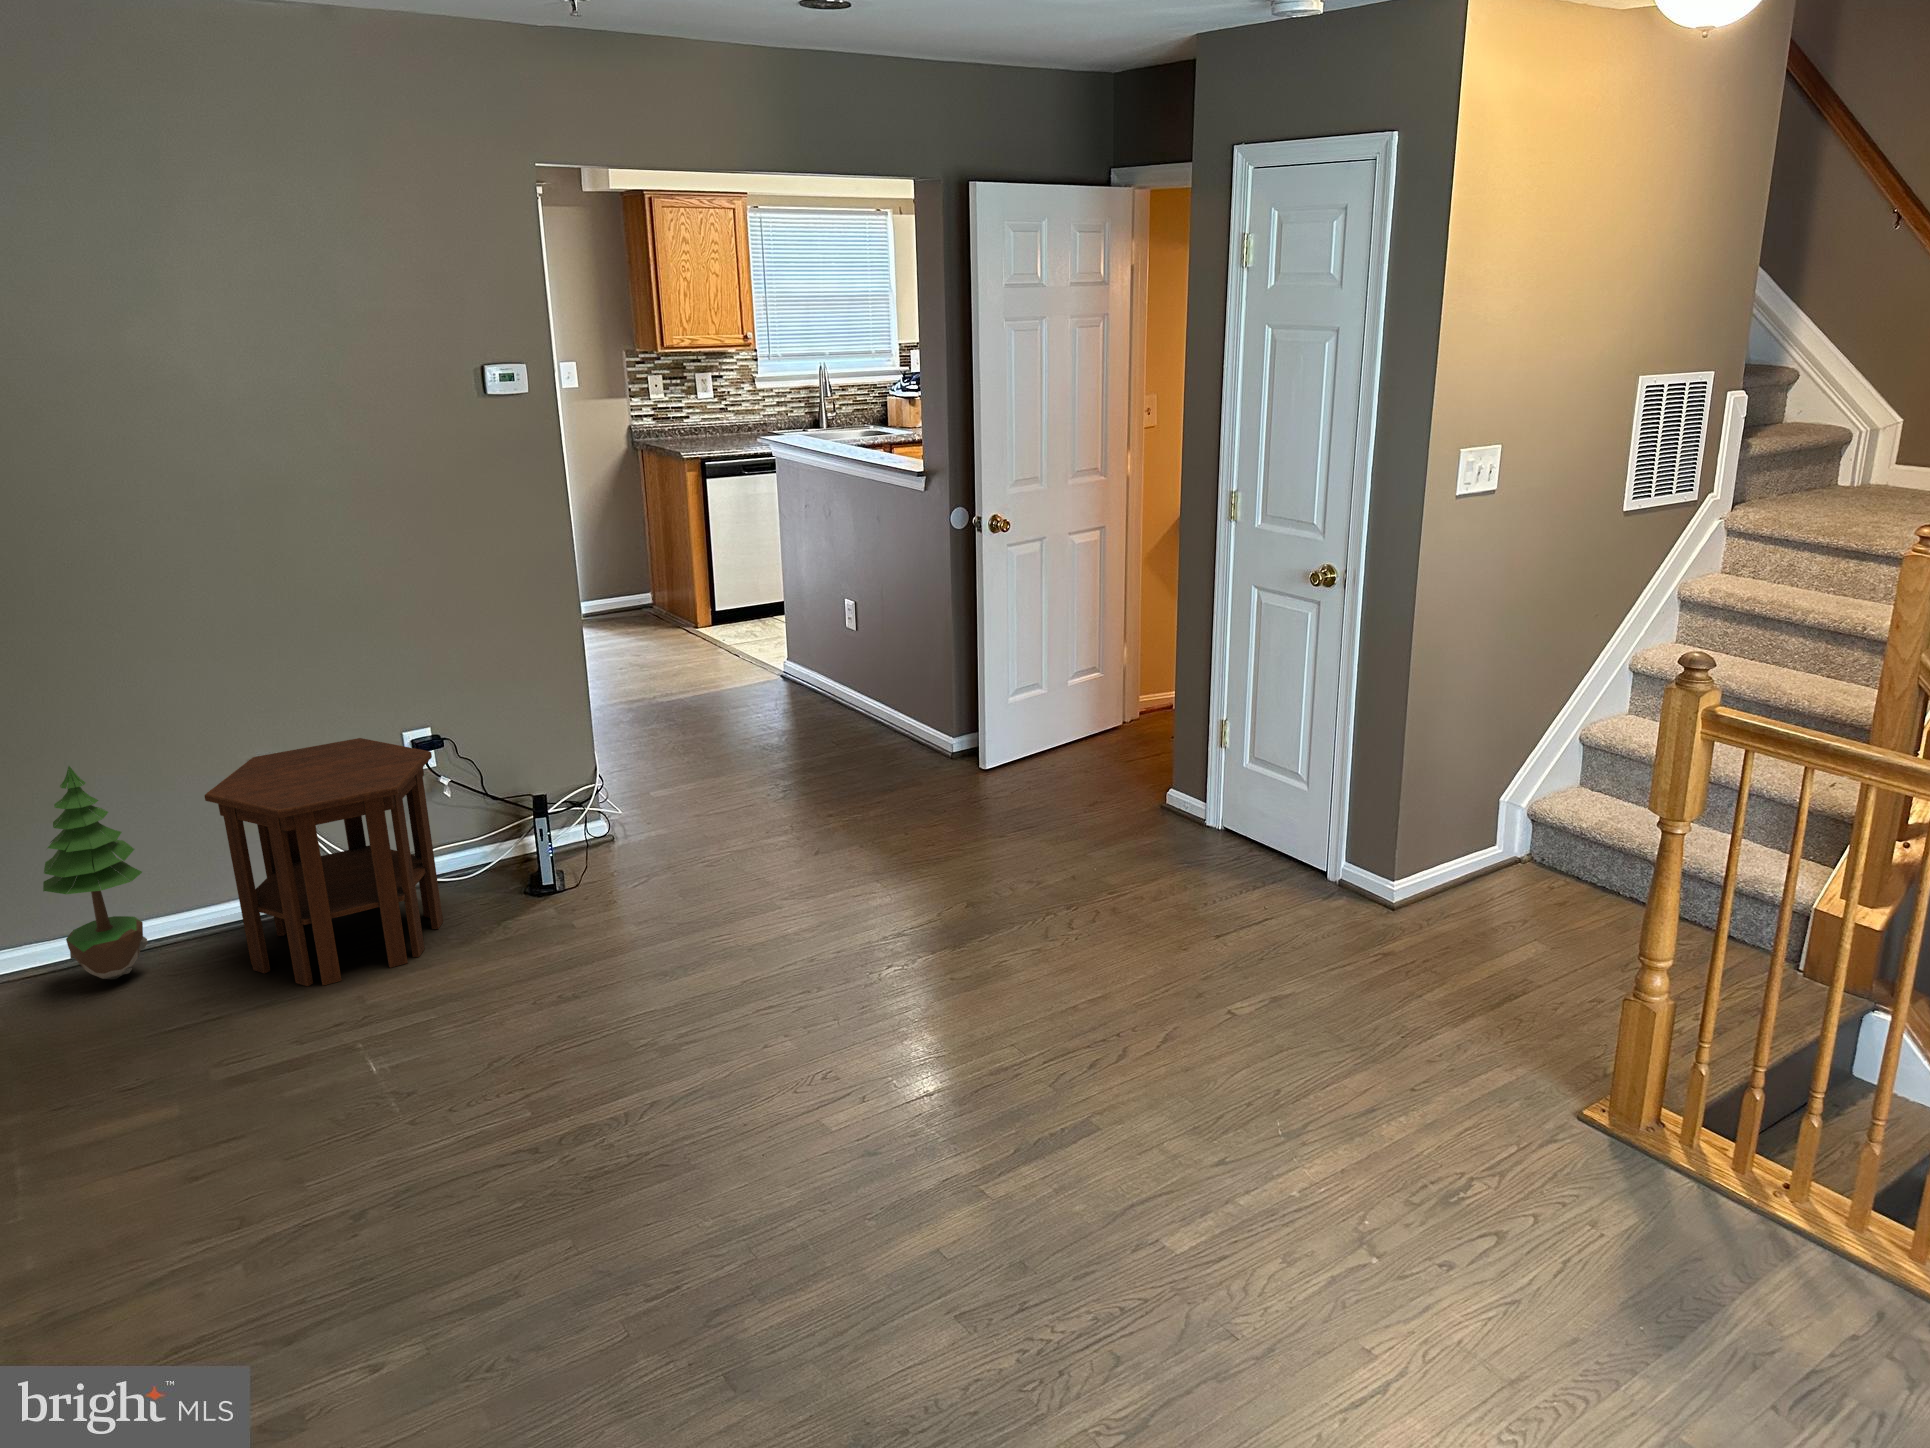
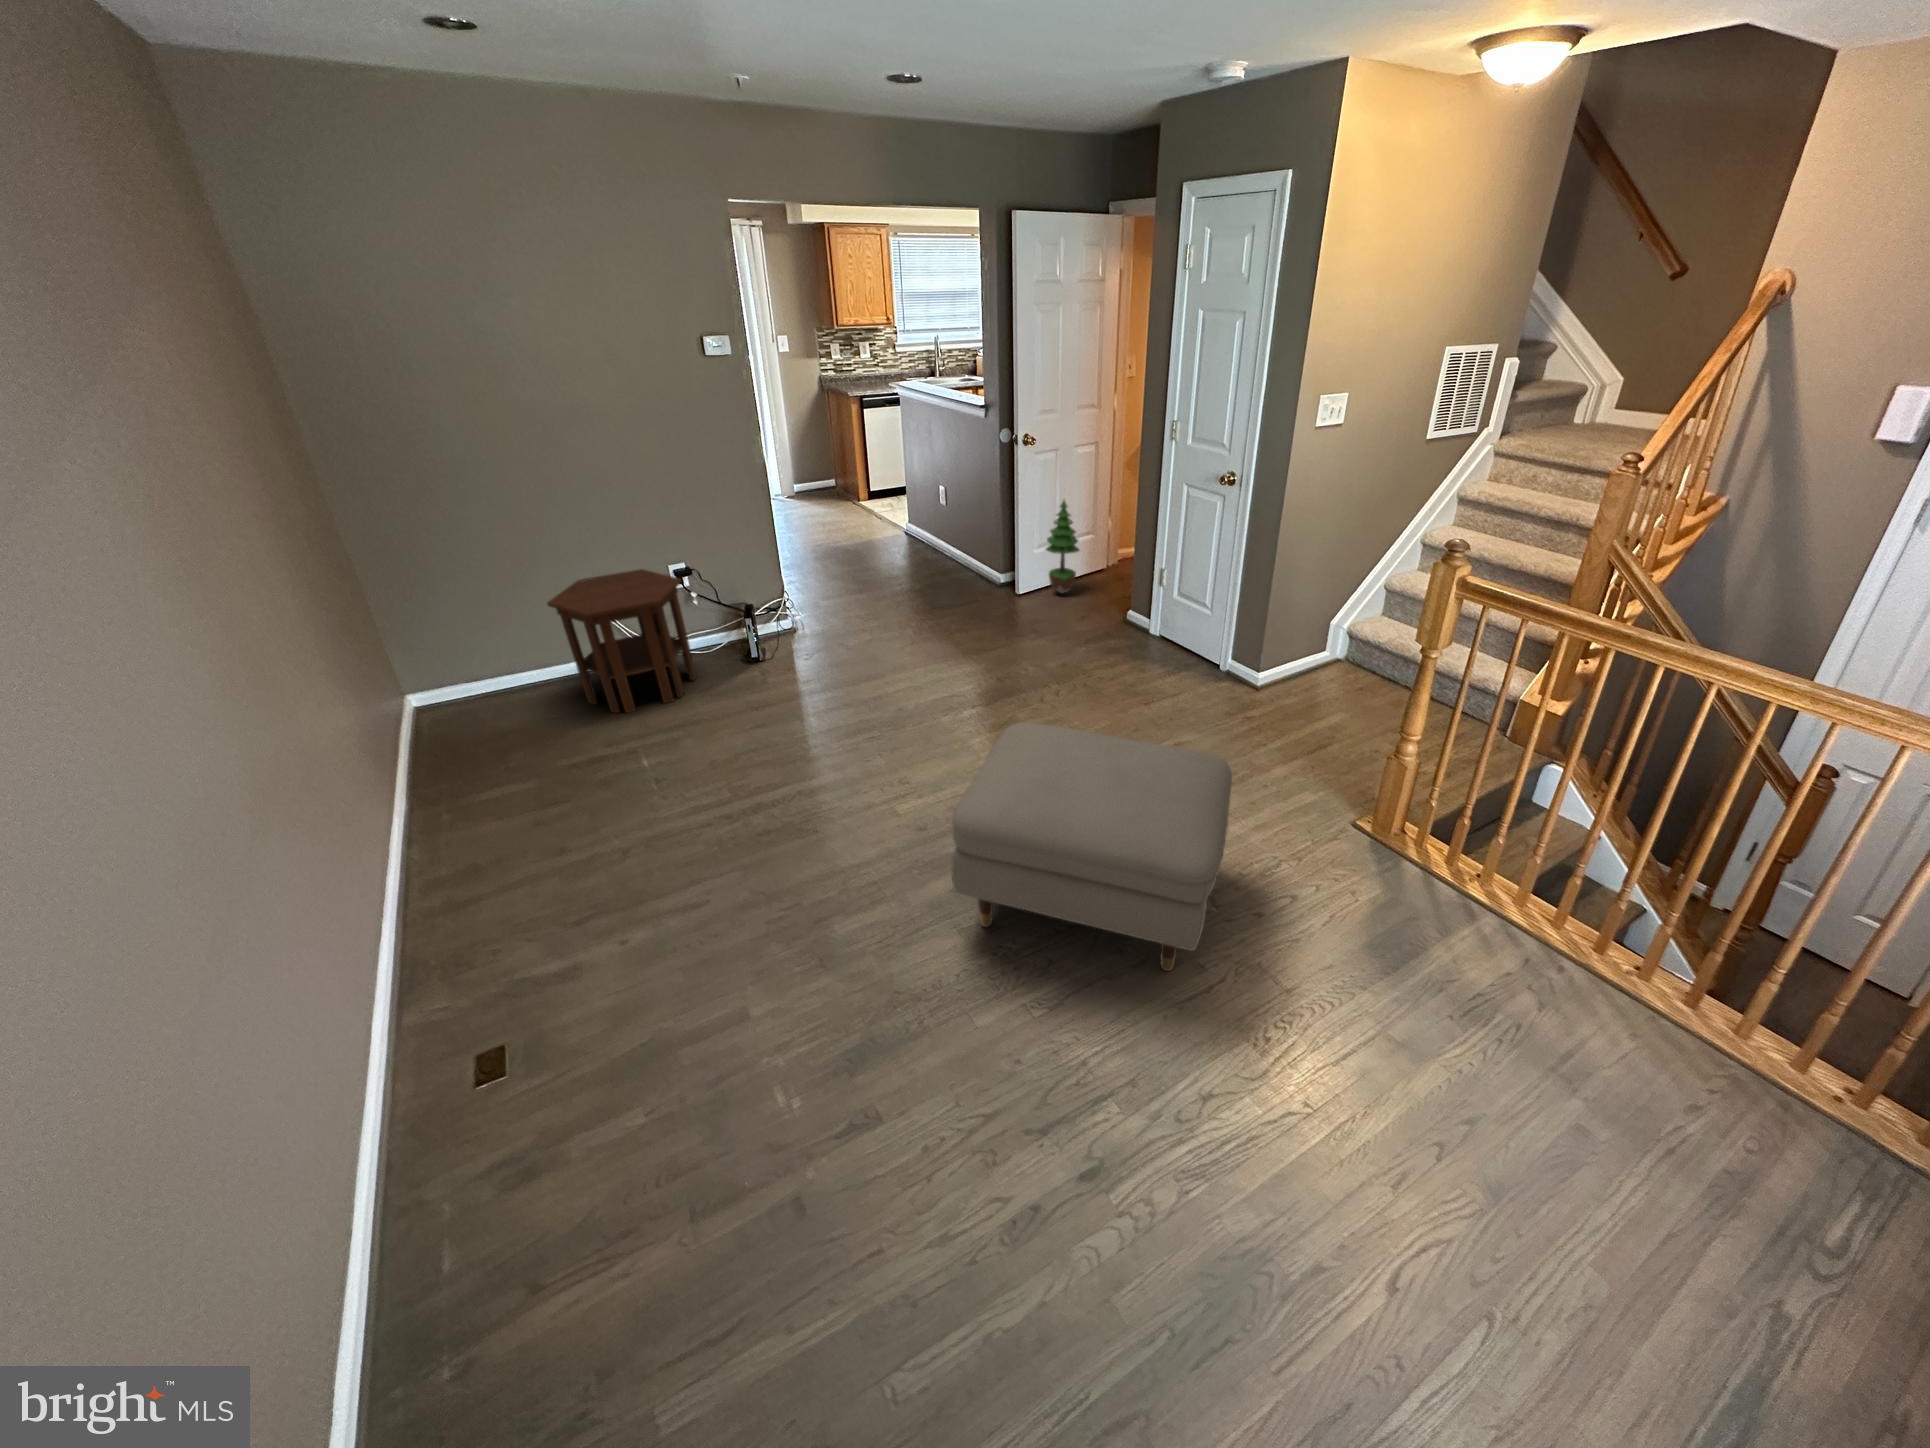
potted tree: present [43,766,148,979] -> present [1046,499,1079,593]
ottoman: none [941,959,1383,1362] -> present [951,723,1232,971]

